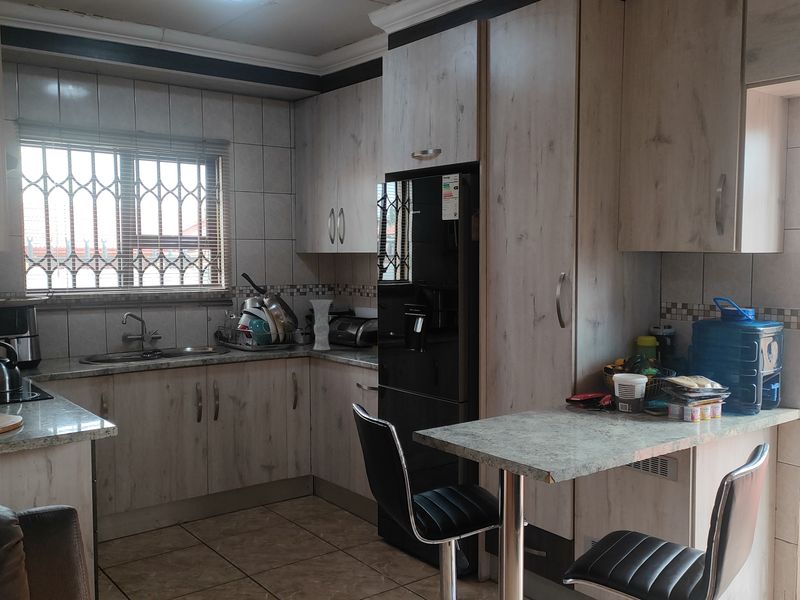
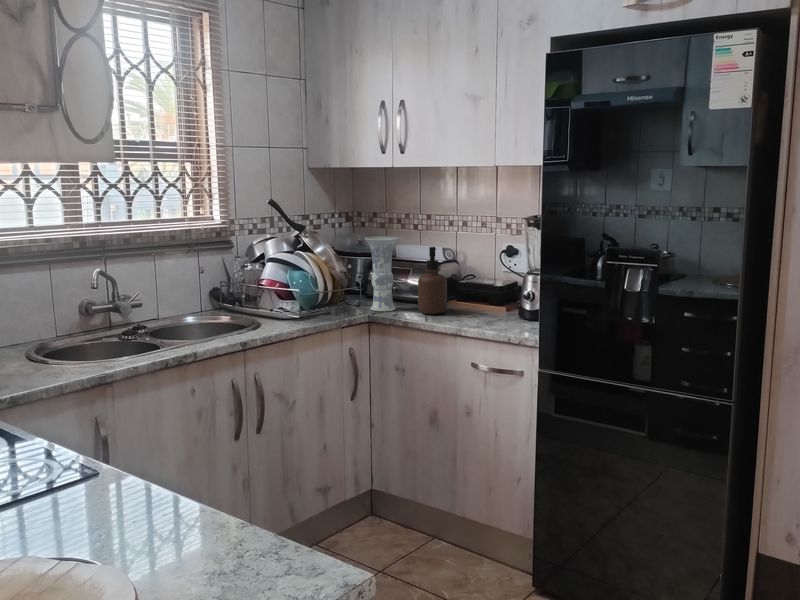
soap dispenser: none [340,307,359,353] -> present [418,247,447,314]

